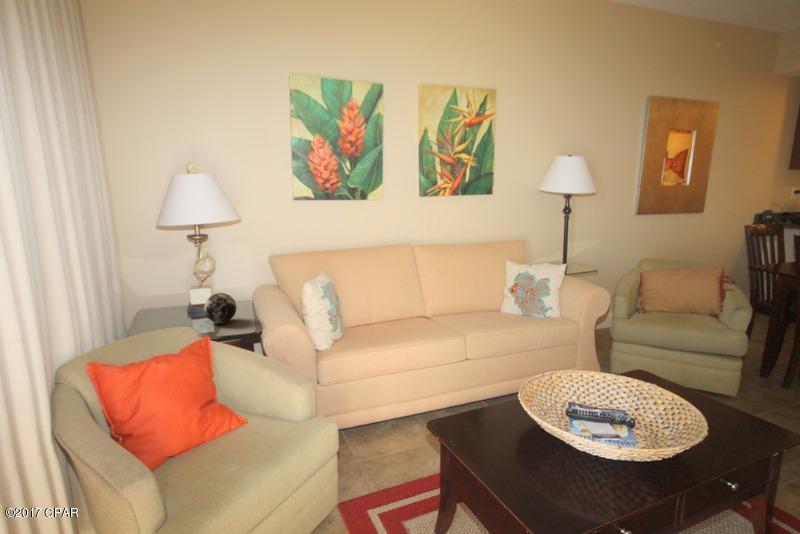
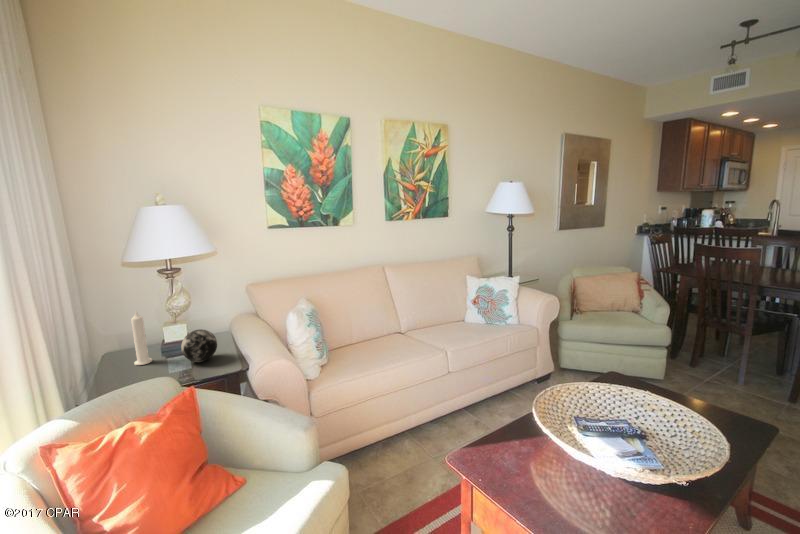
candle: none [163,272,179,322] -> present [131,311,152,365]

